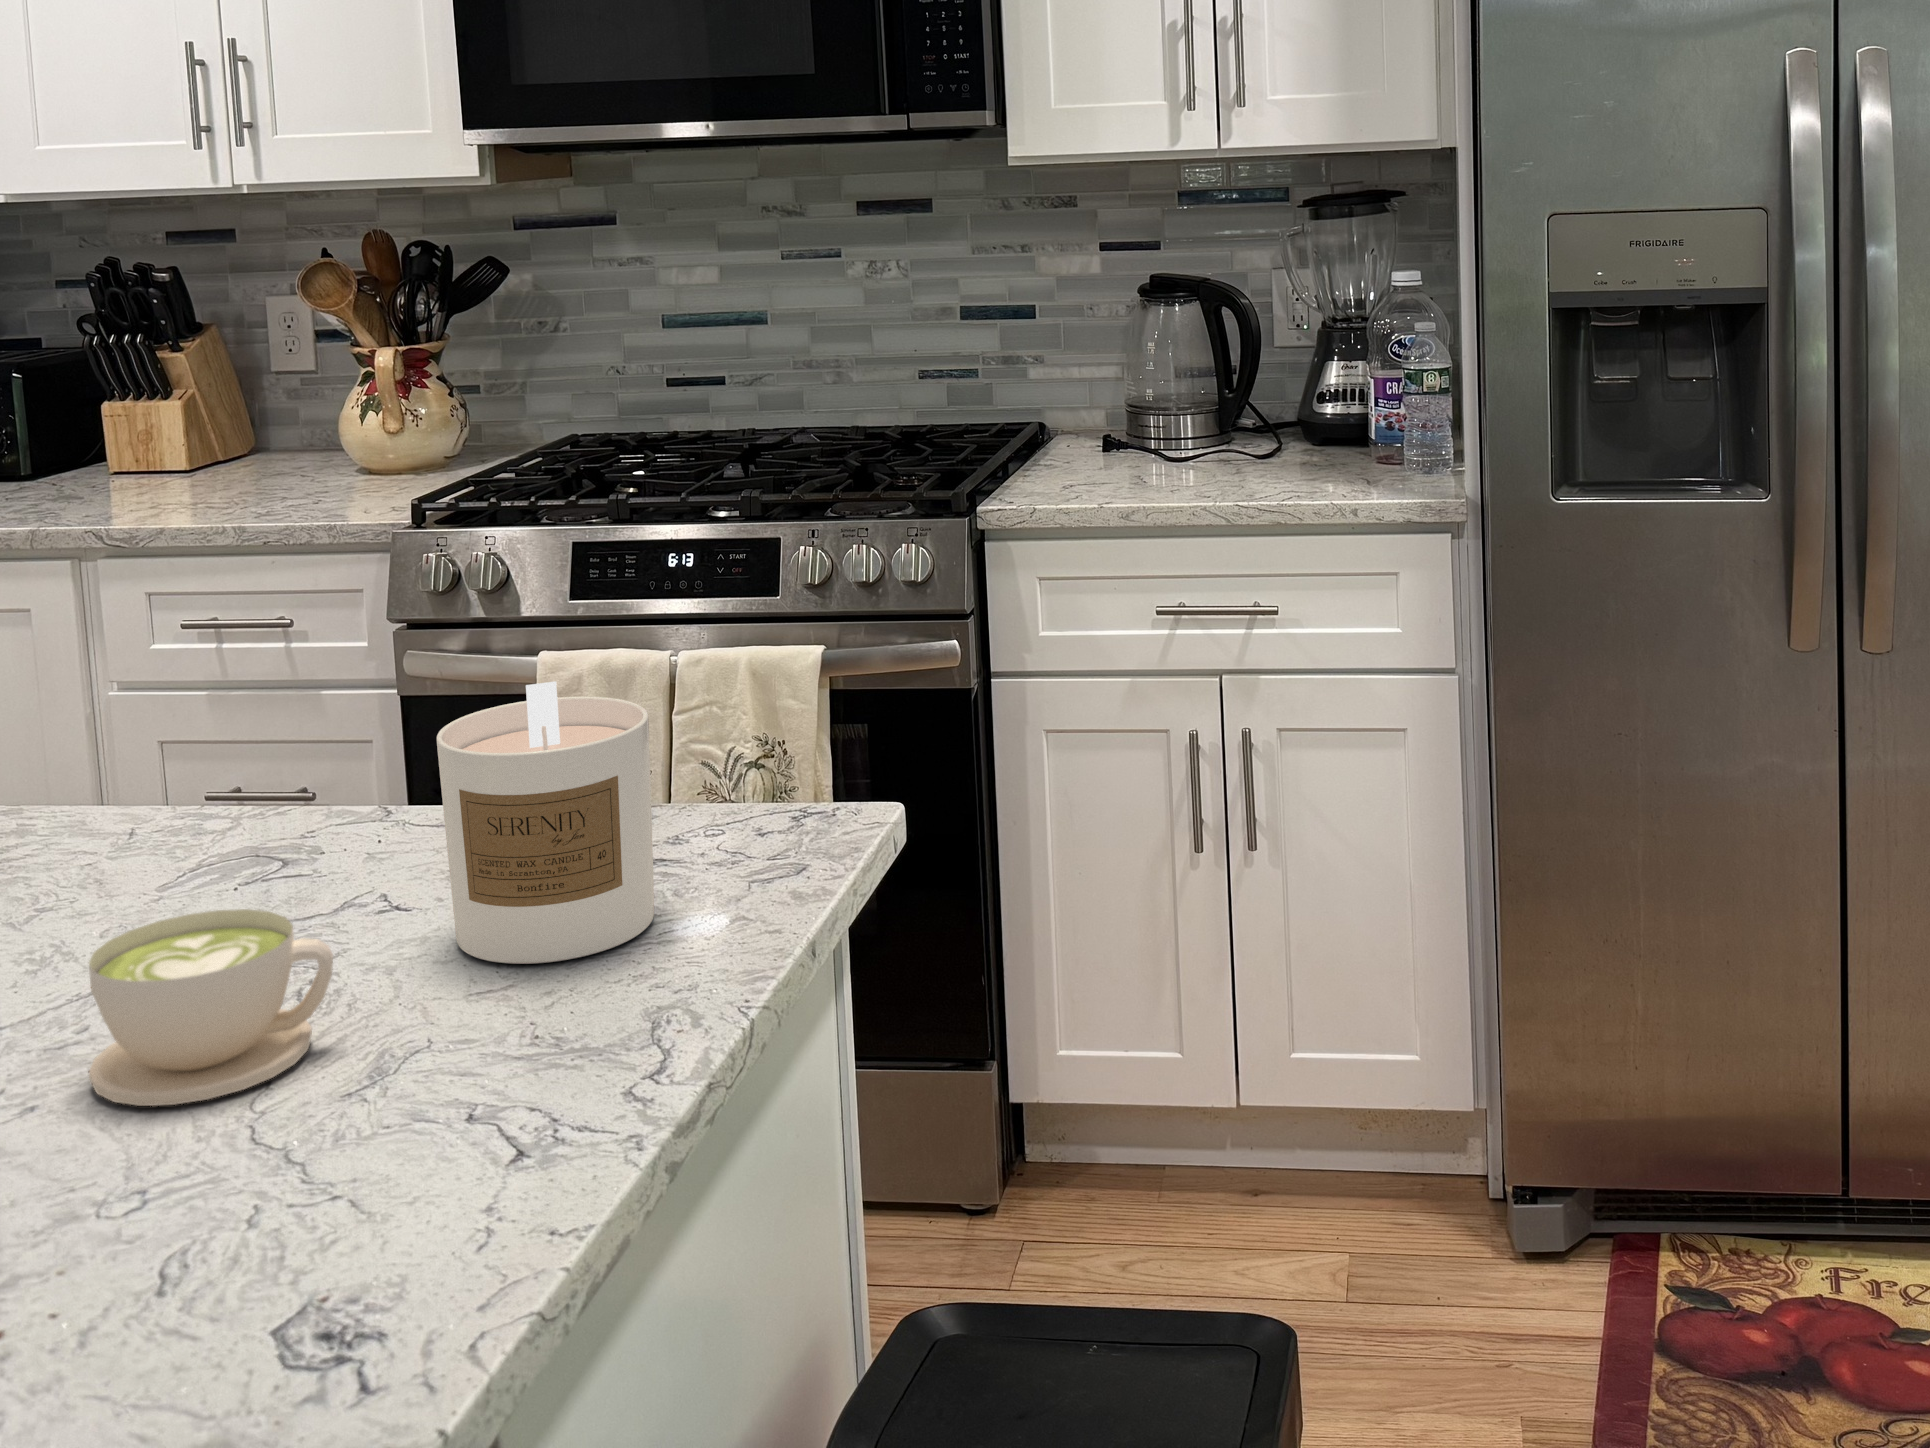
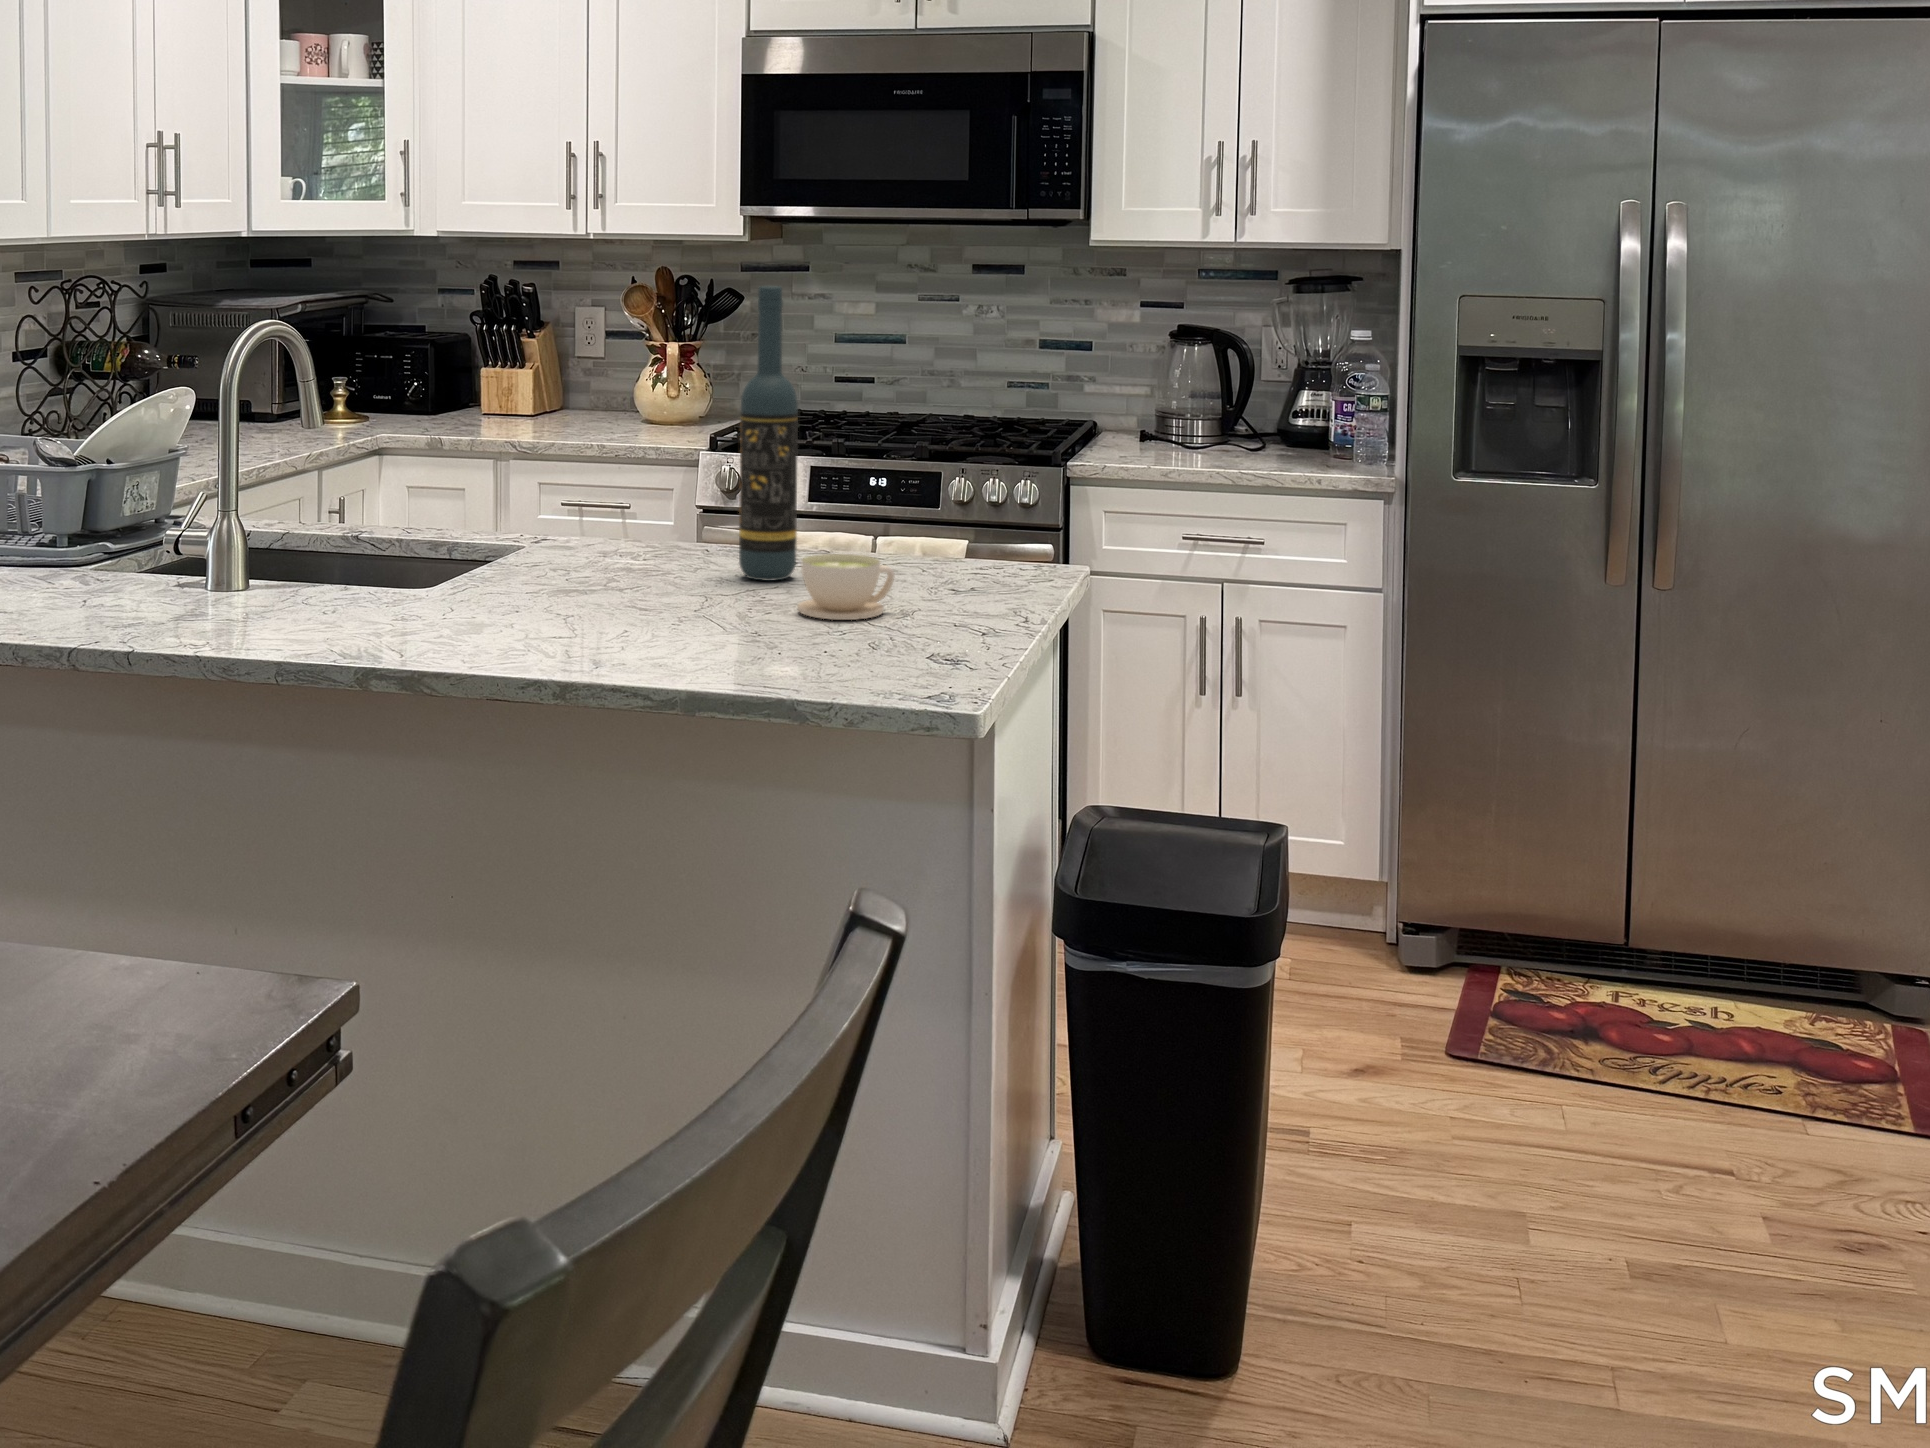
wine bottle: none [66,286,228,931] -> present [739,286,798,581]
candle: present [437,681,654,964] -> none [914,476,1008,598]

